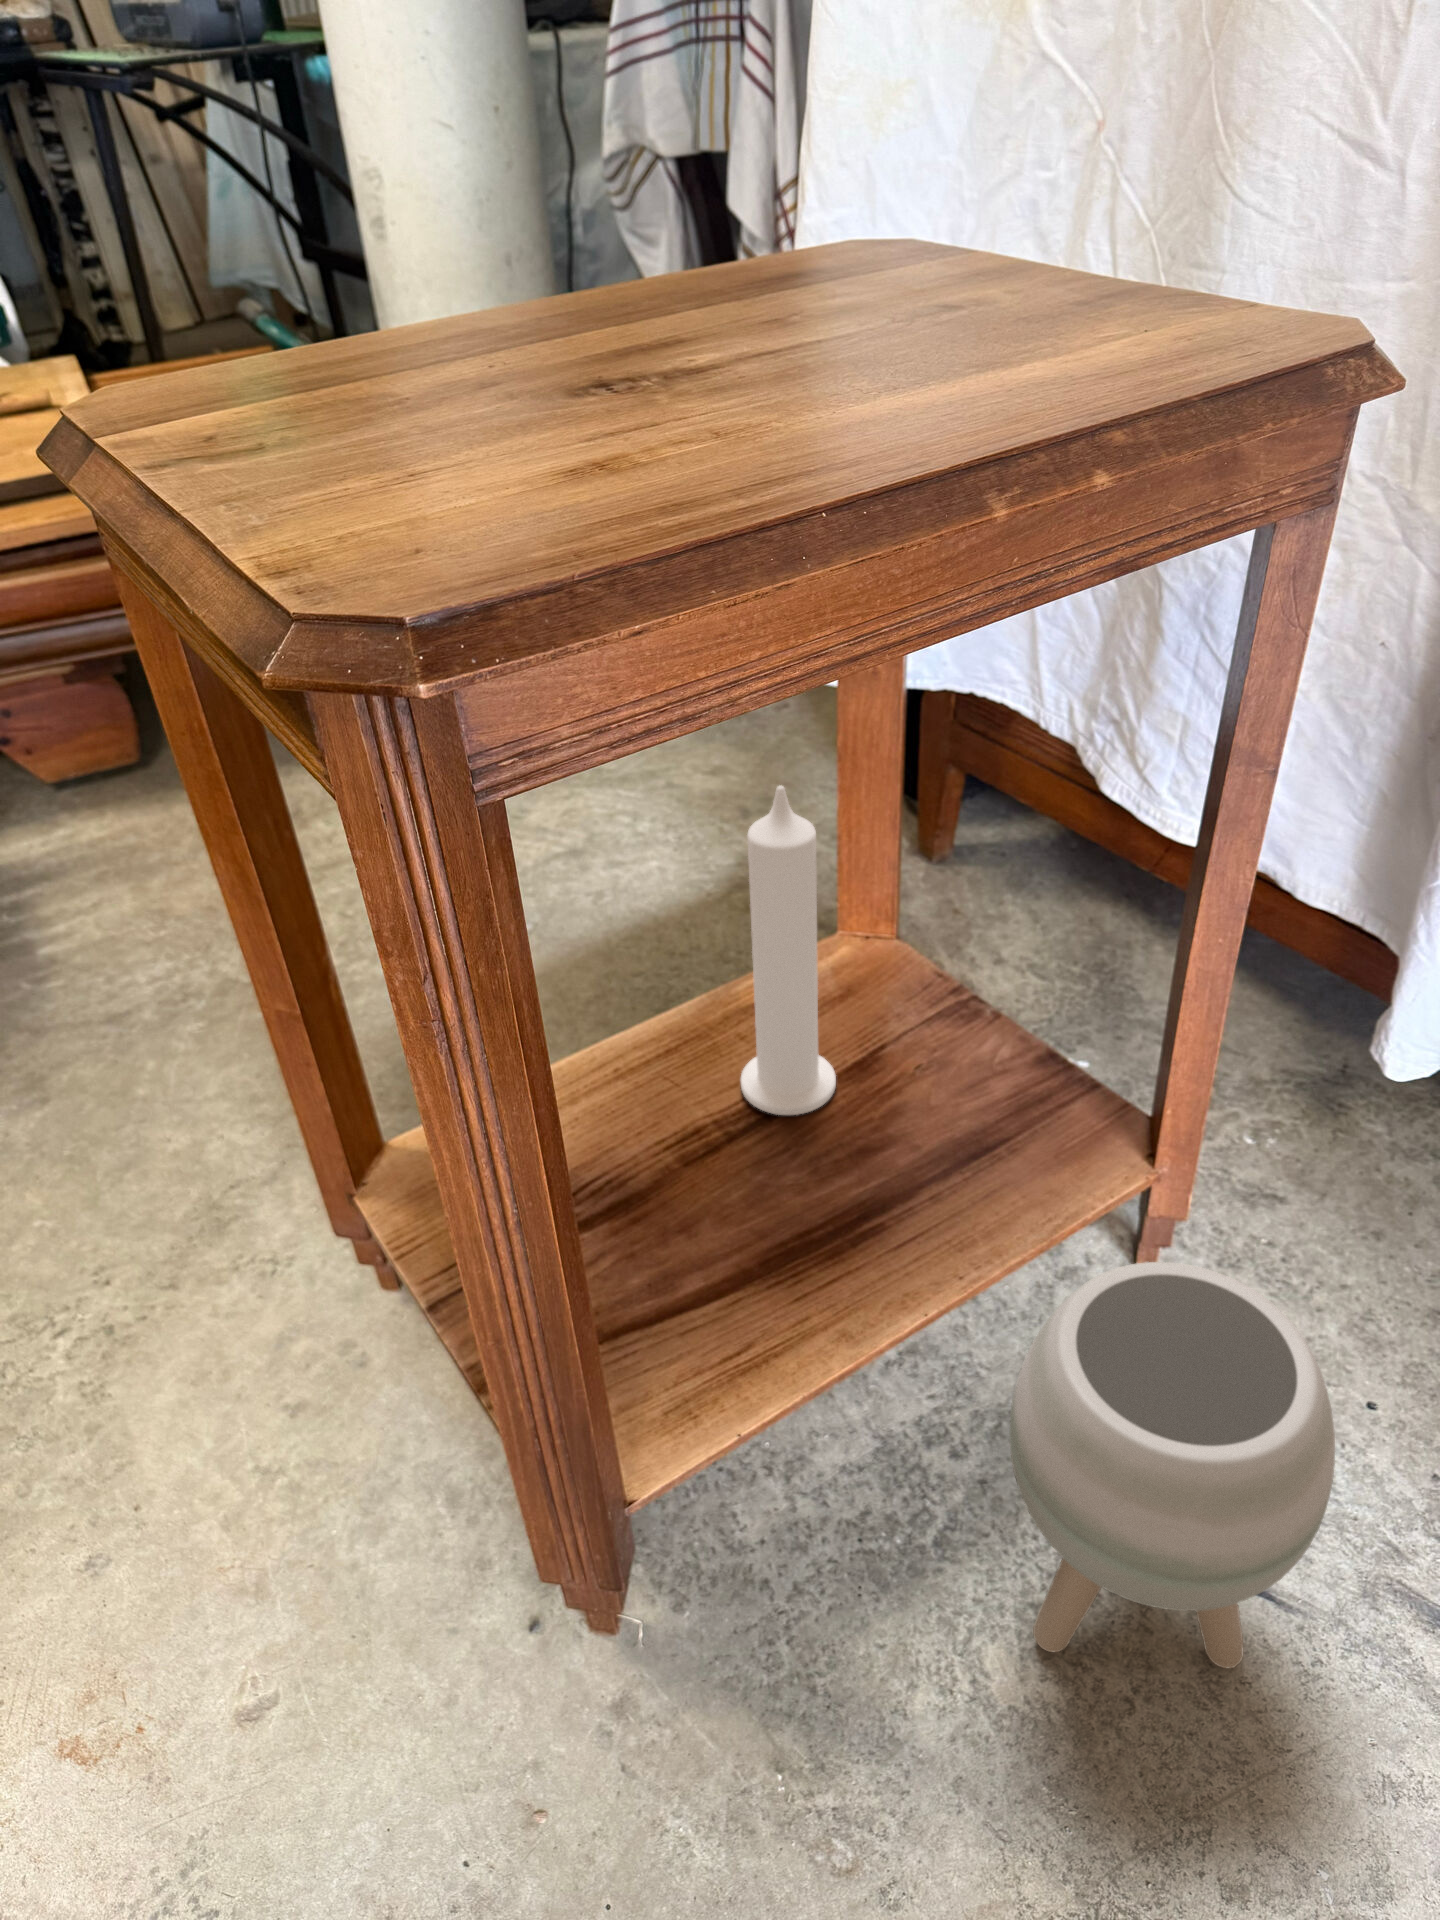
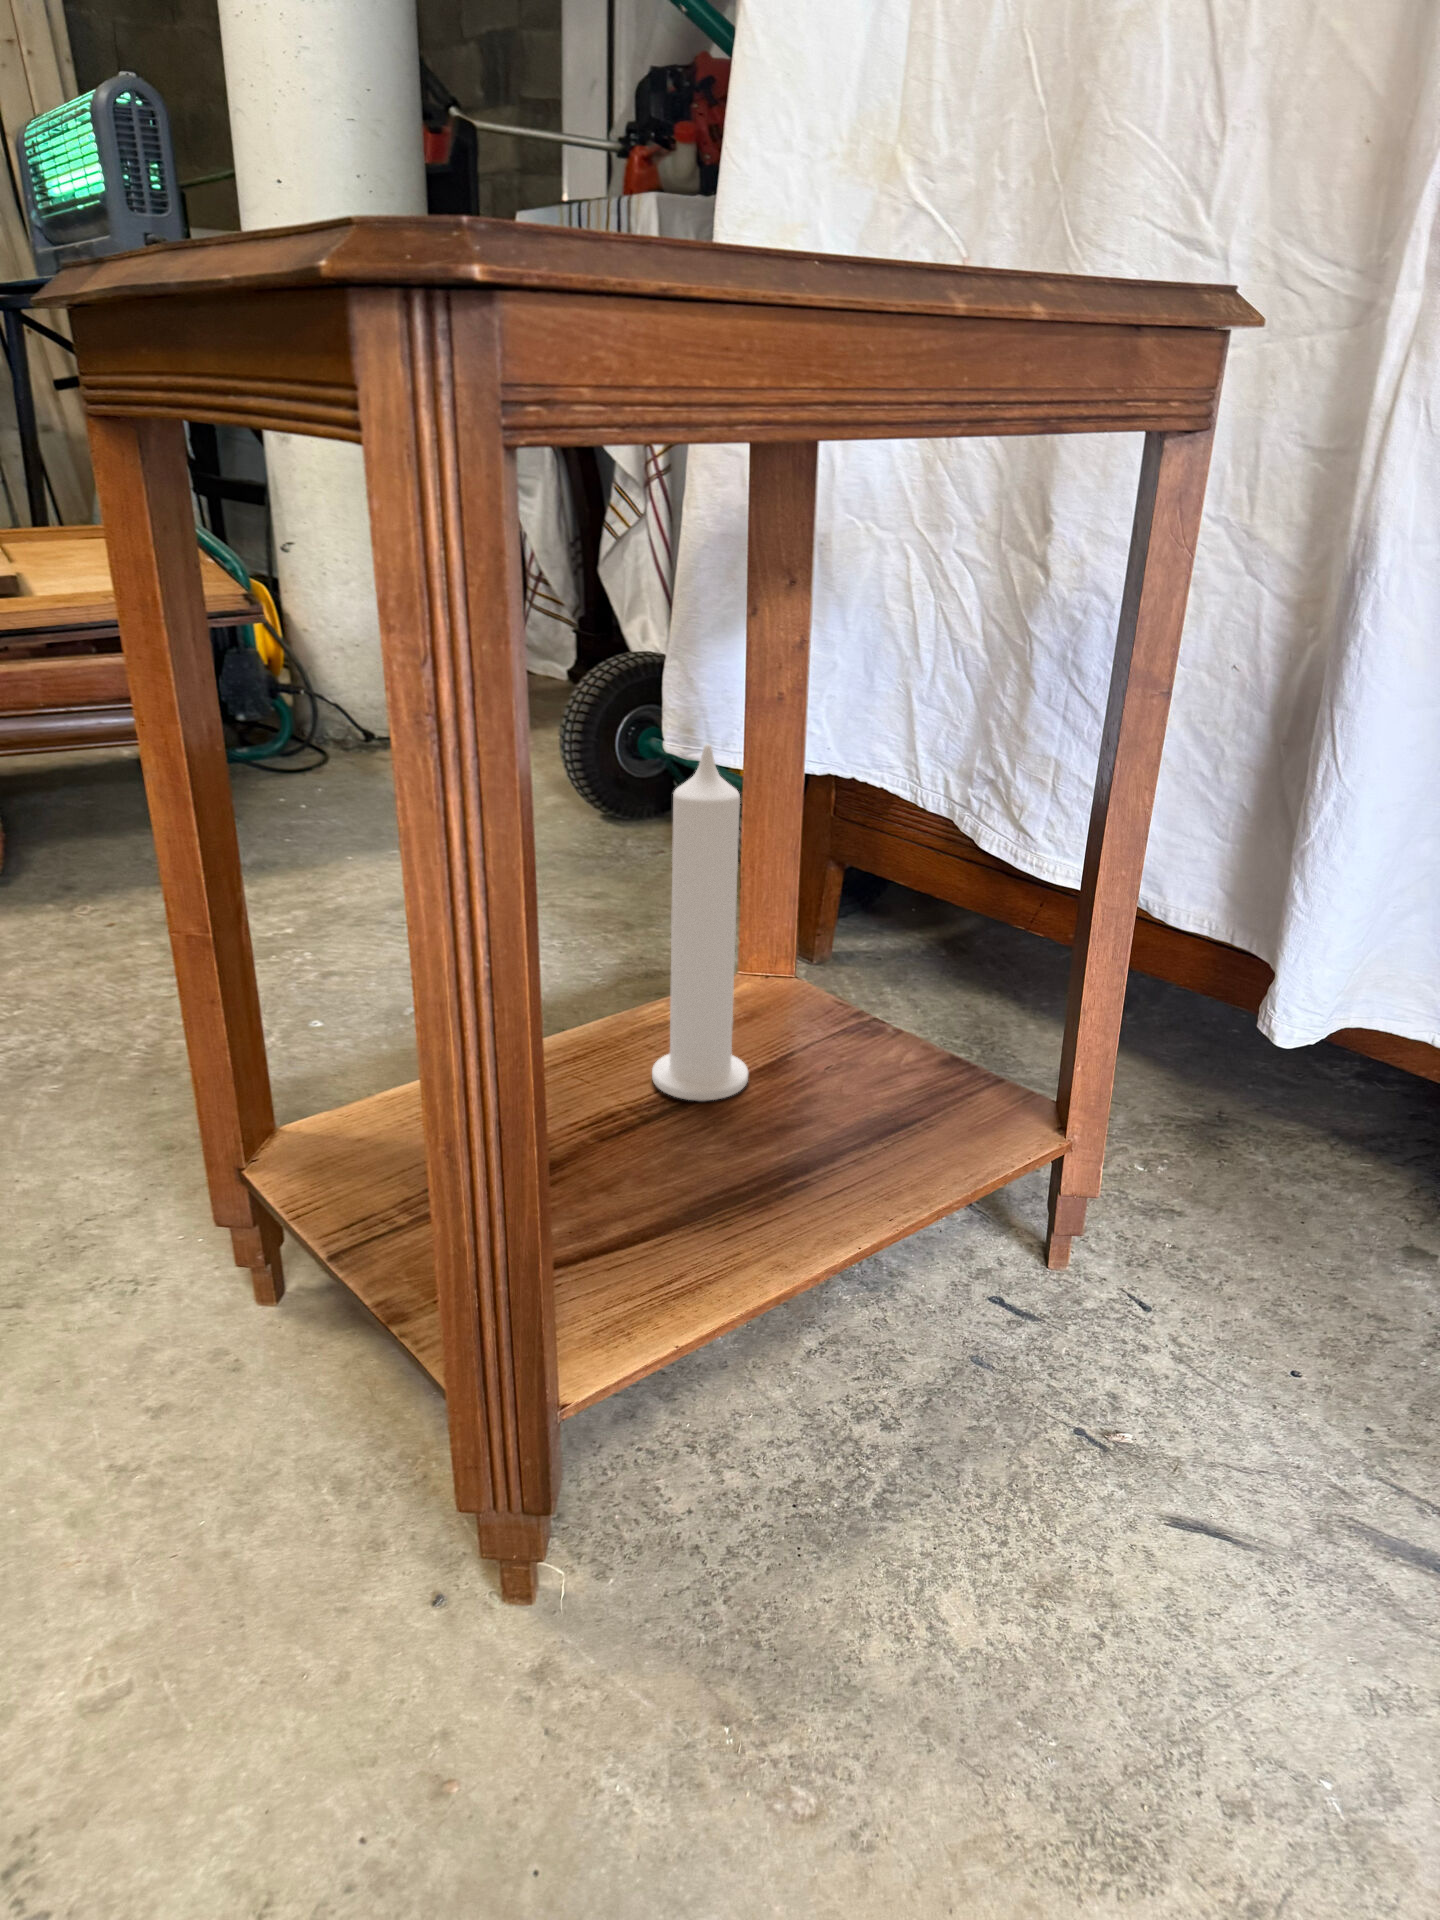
planter: present [1009,1262,1335,1668] -> none [964,1139,1297,1599]

